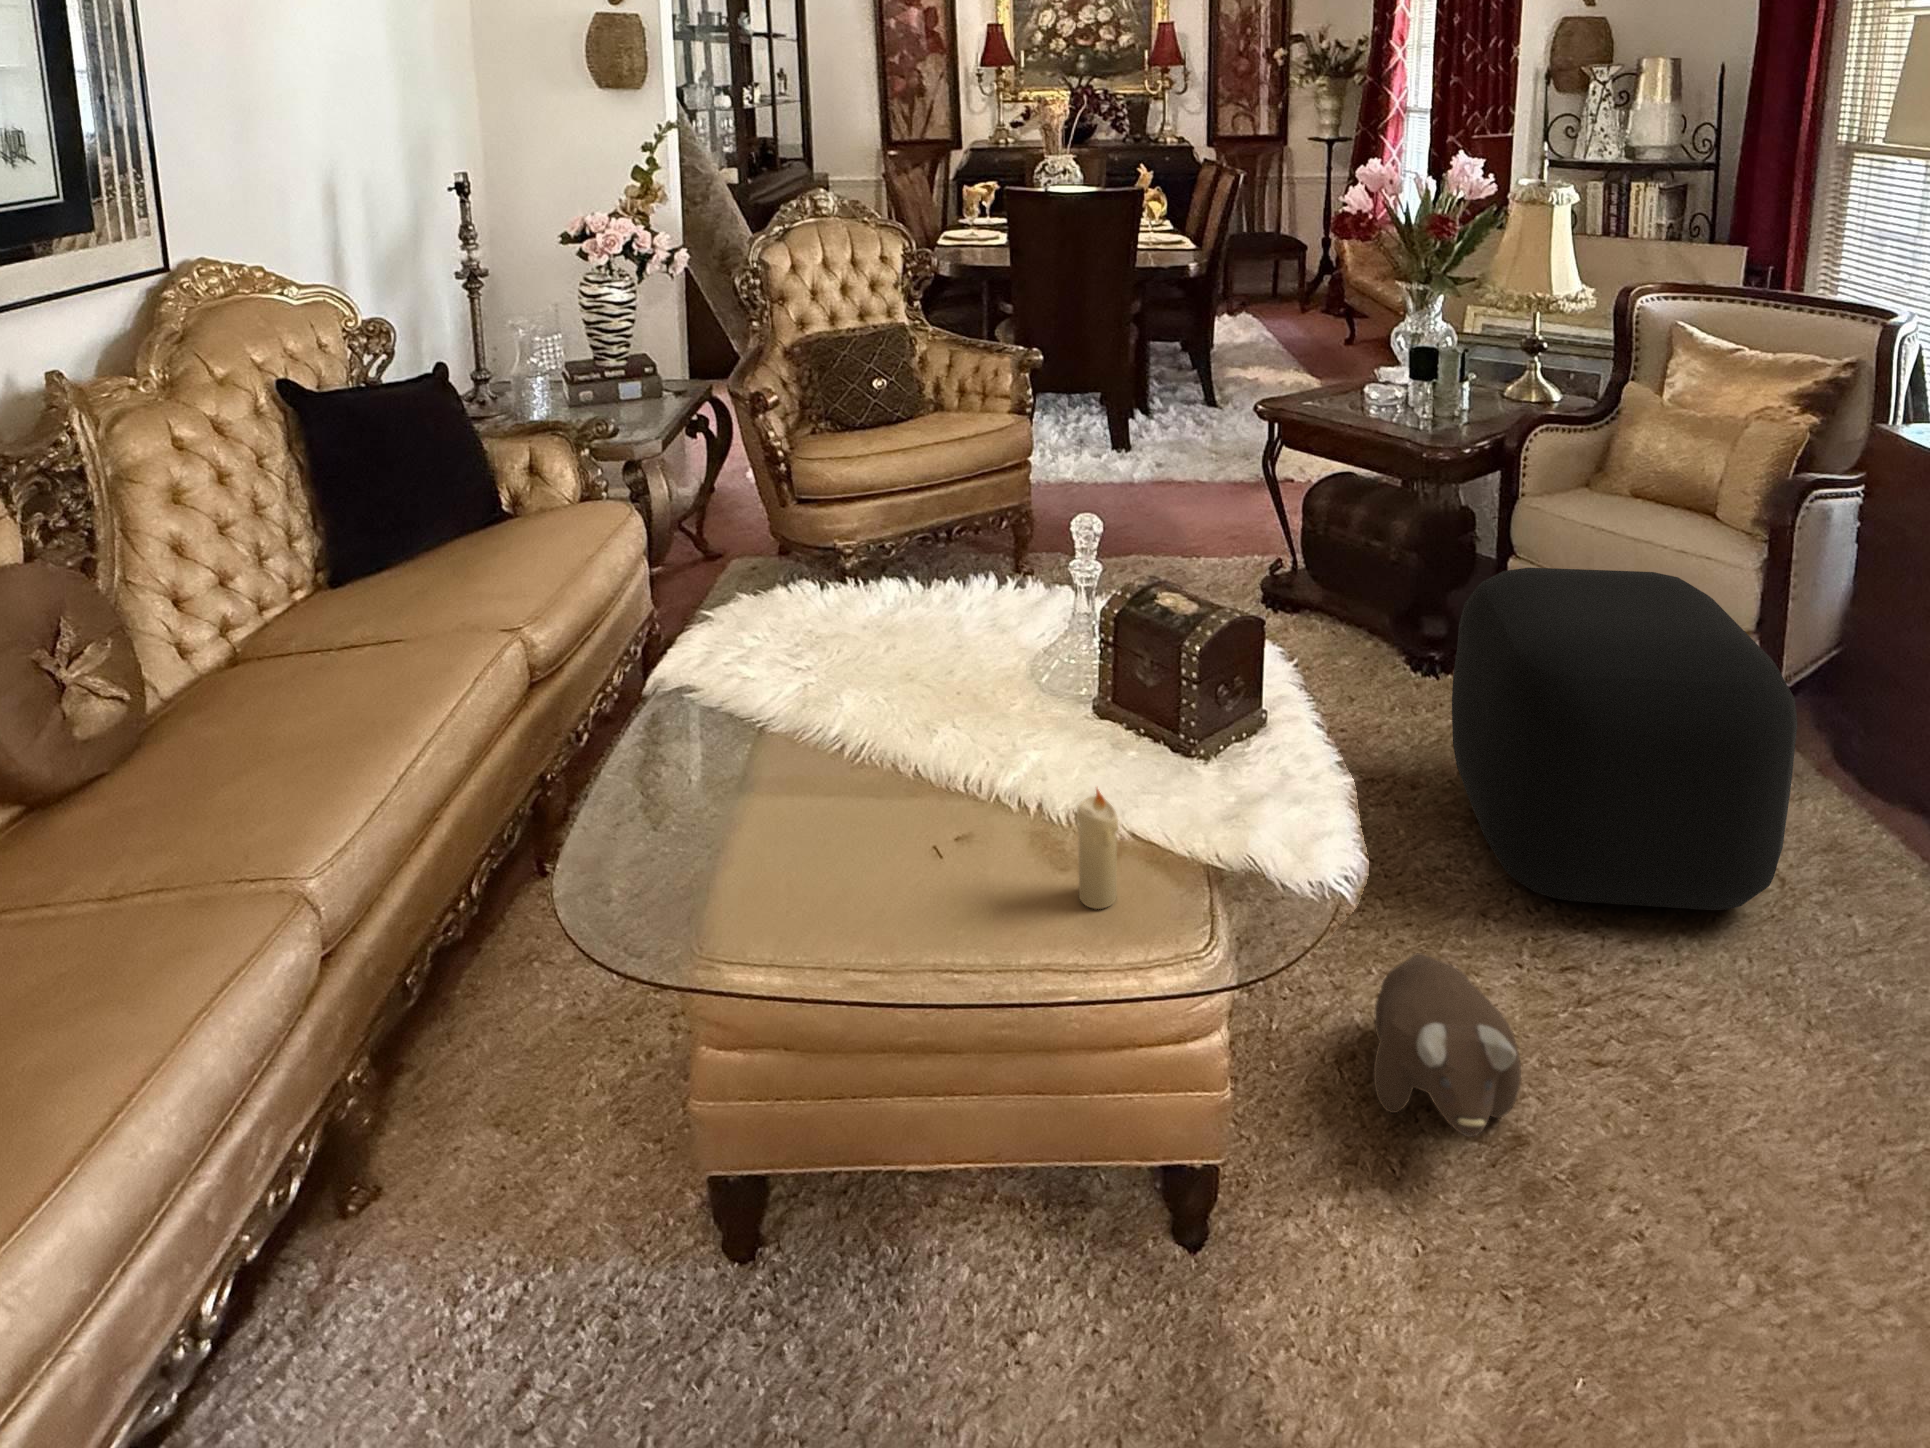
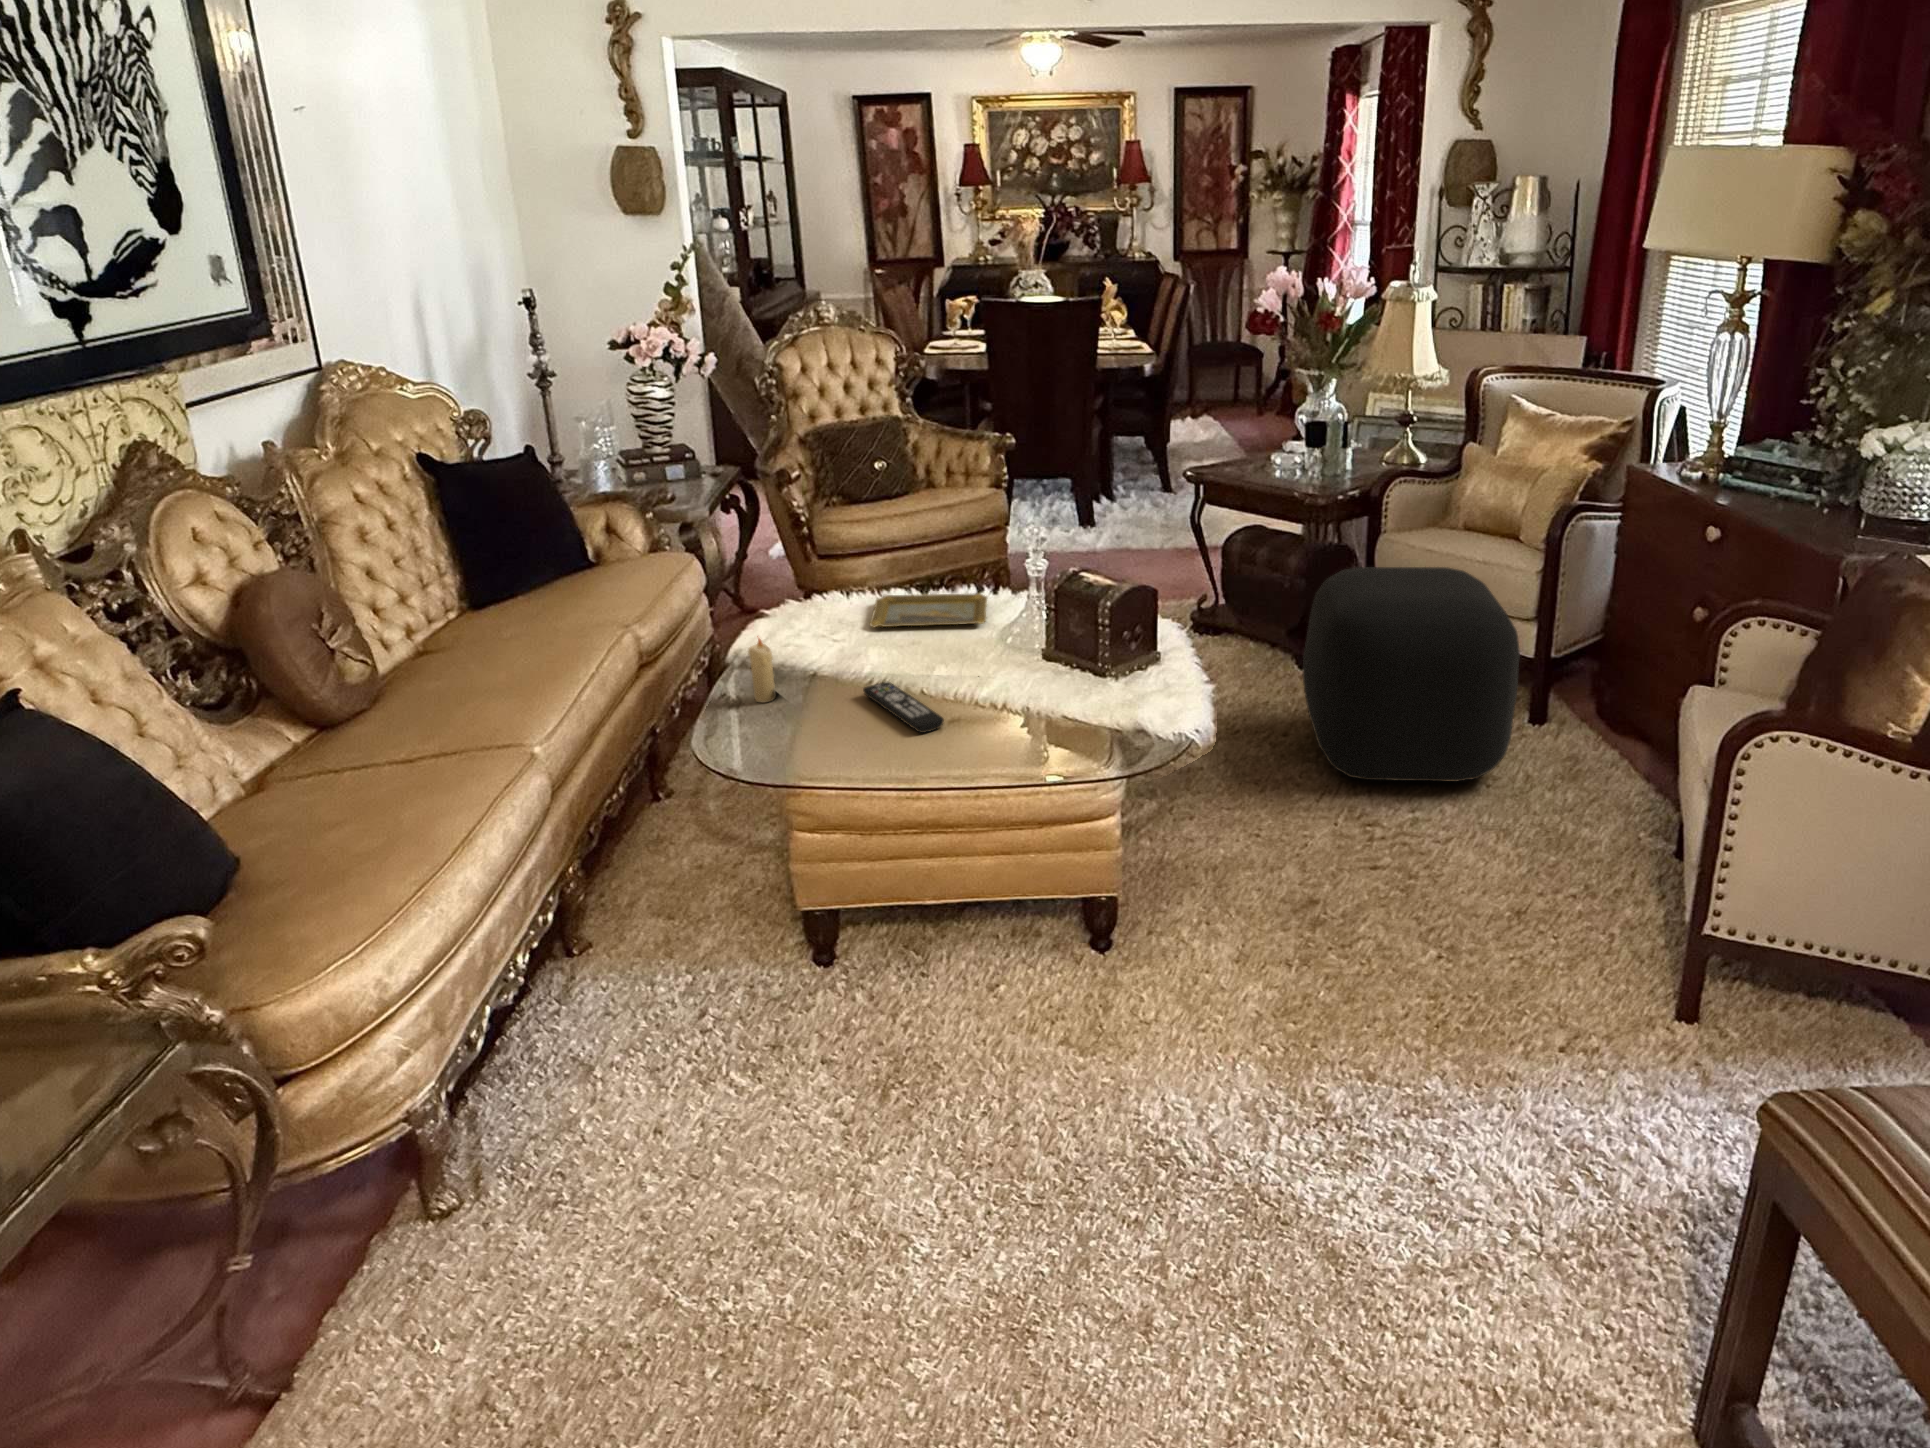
tray: none [836,608,1010,671] -> present [870,593,988,628]
remote control: none [813,785,937,910] -> present [863,682,944,733]
candle: present [1076,789,1118,909] -> present [748,638,776,702]
plush toy: present [1374,953,1521,1137] -> none [1221,791,1310,878]

